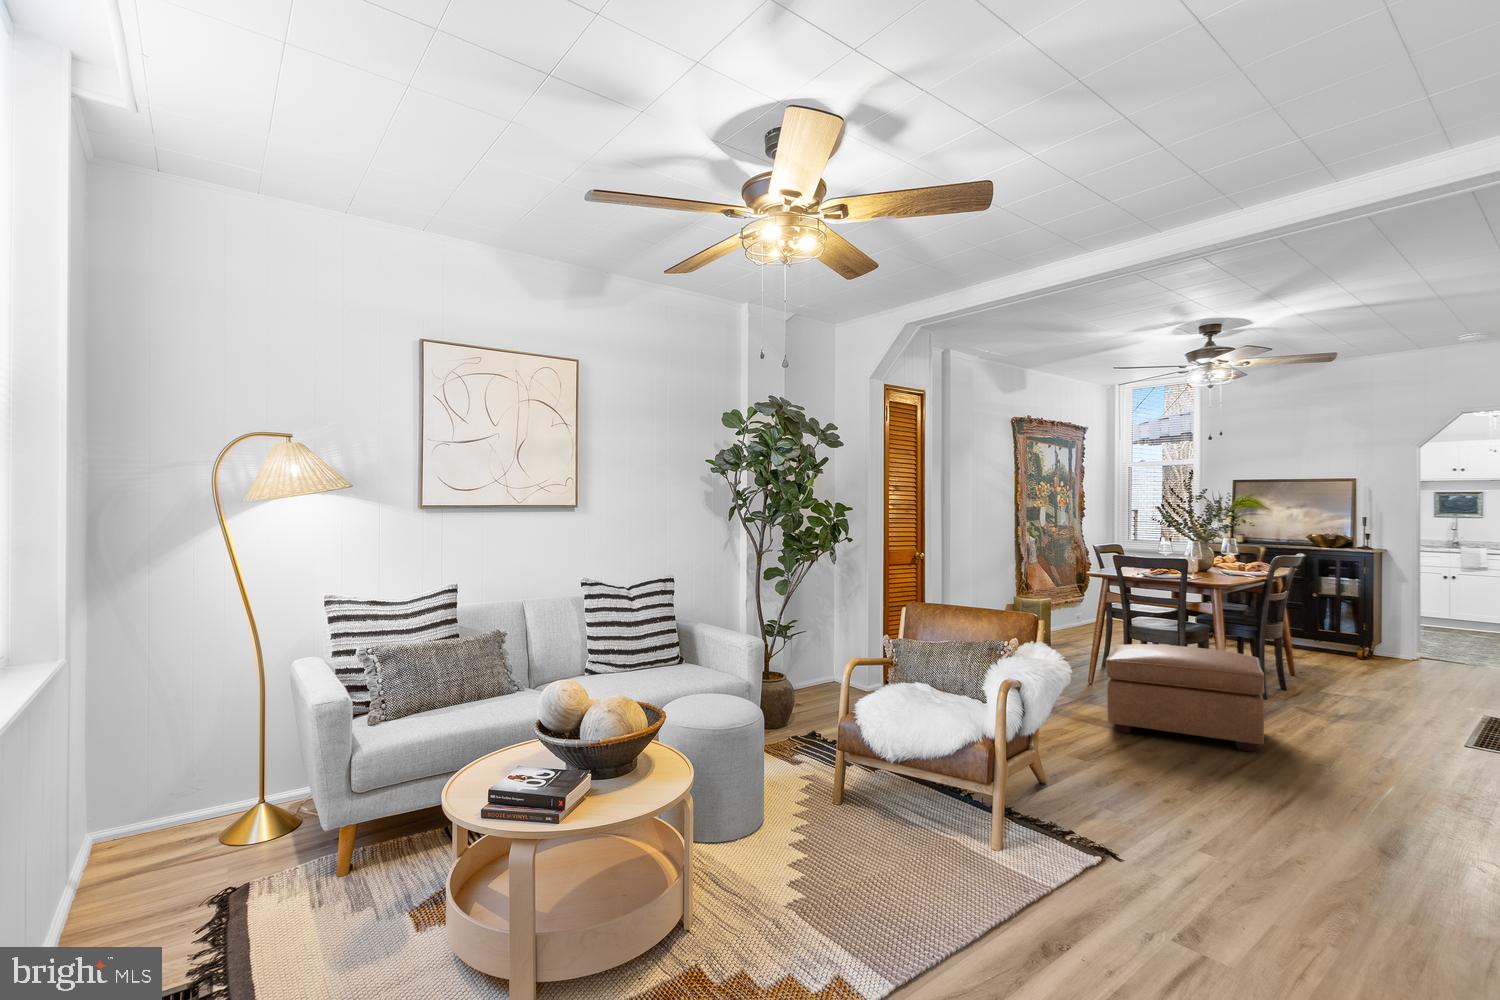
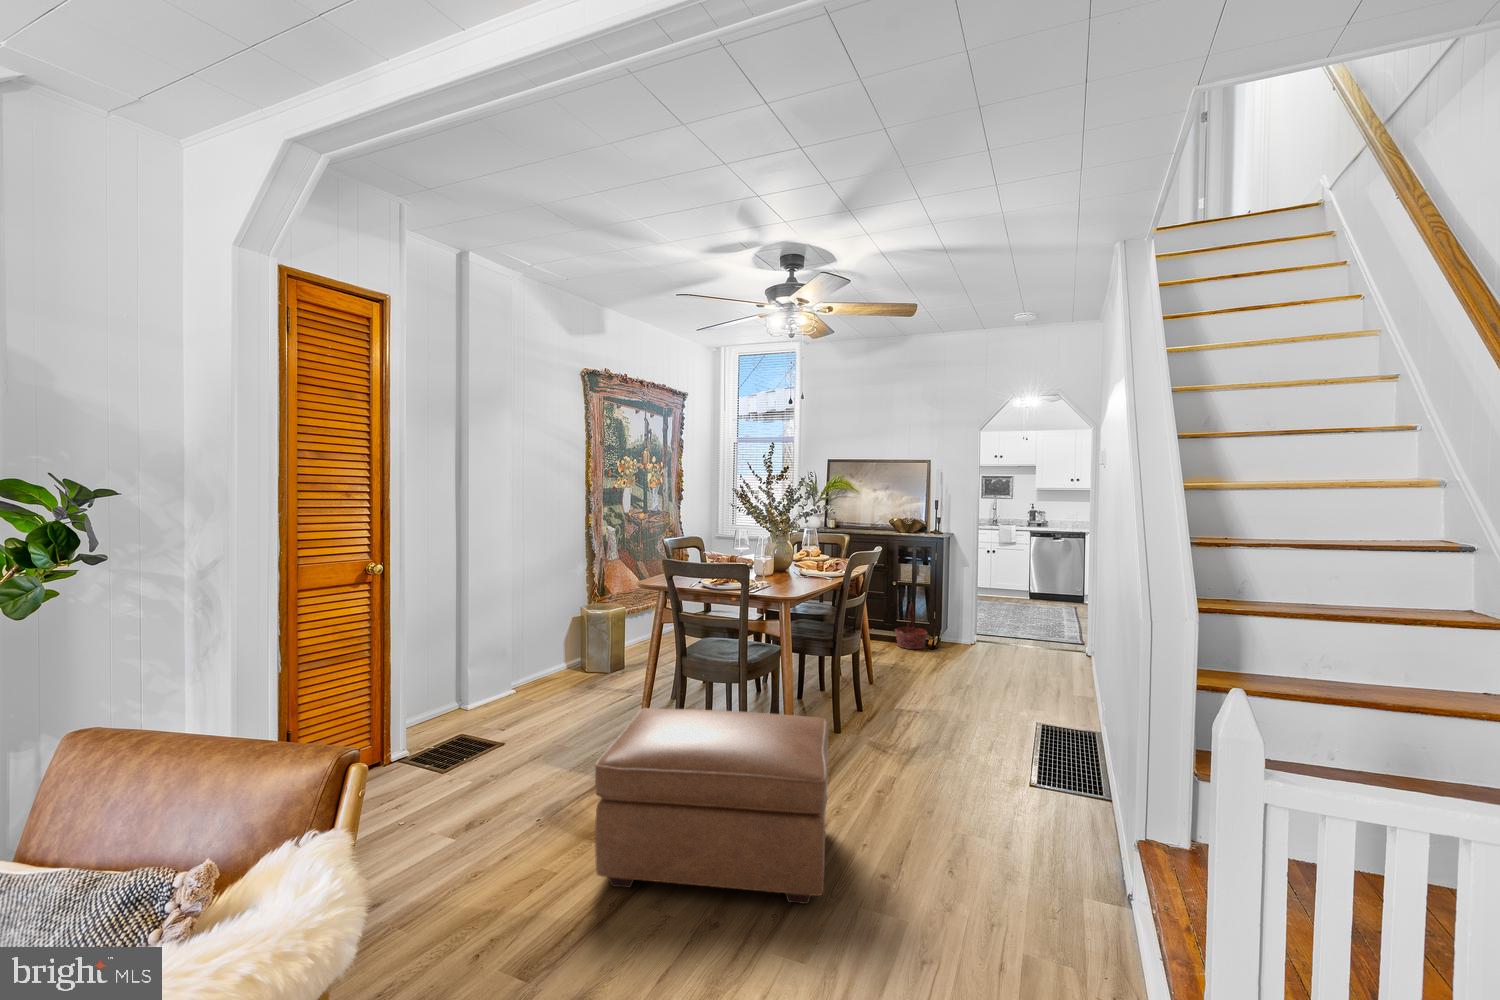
basket: none [1315,615,1354,658] -> present [895,604,927,649]

